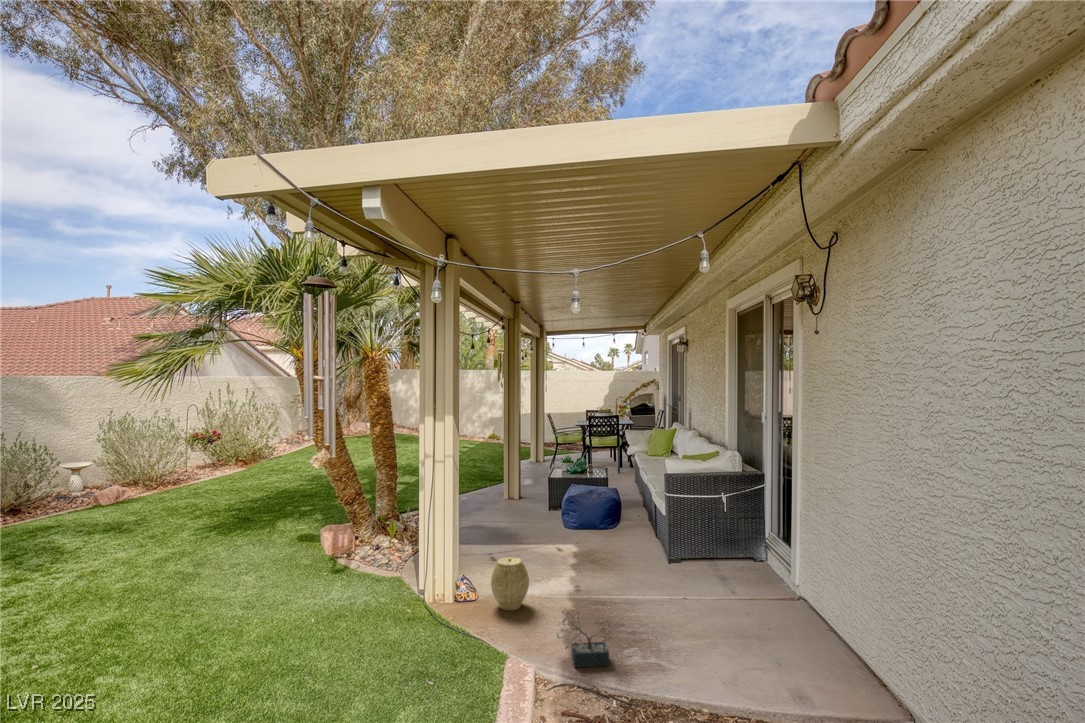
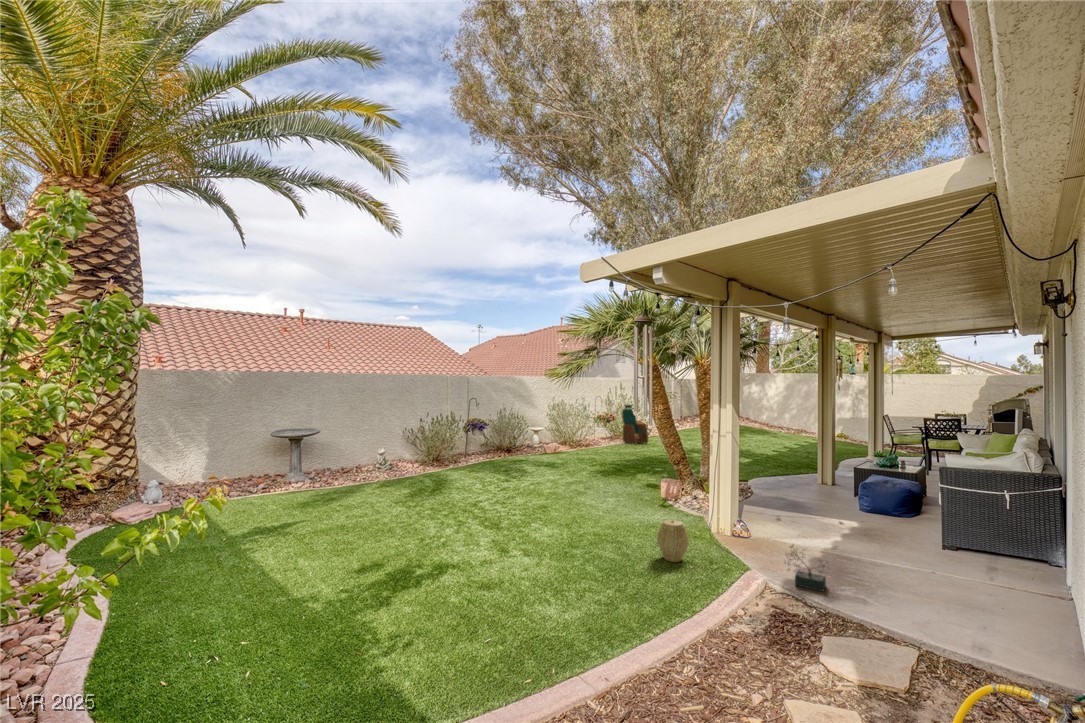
armchair: none [234,415,275,471] -> present [622,405,648,444]
woven basket: present [491,557,529,610] -> present [657,520,689,562]

